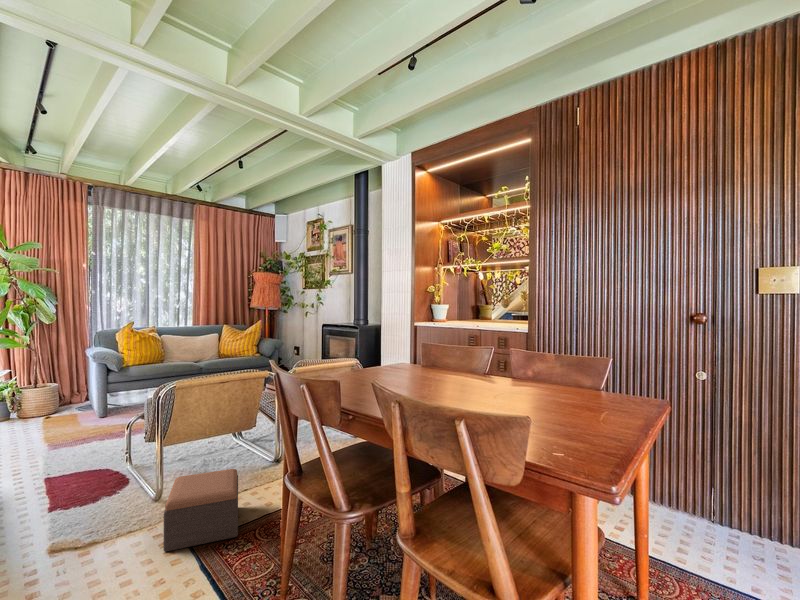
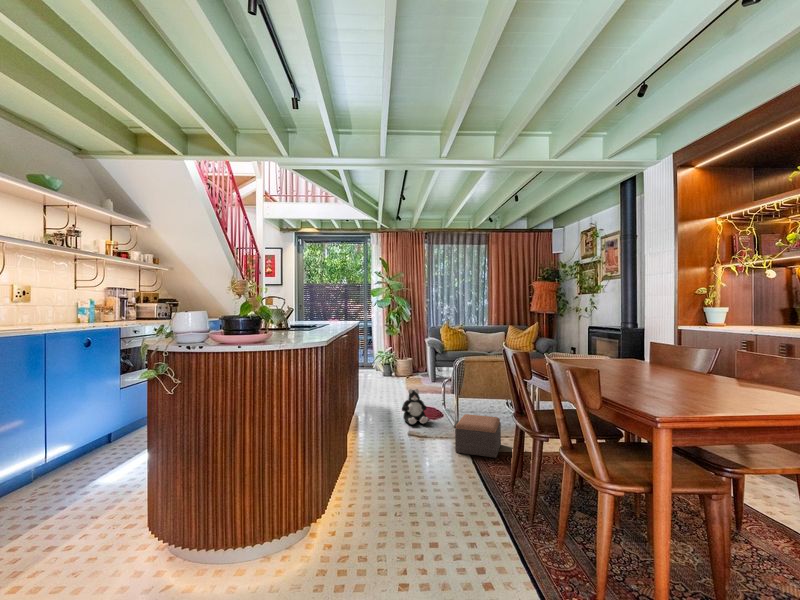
plush toy: none [36,448,100,519] -> present [402,389,428,424]

